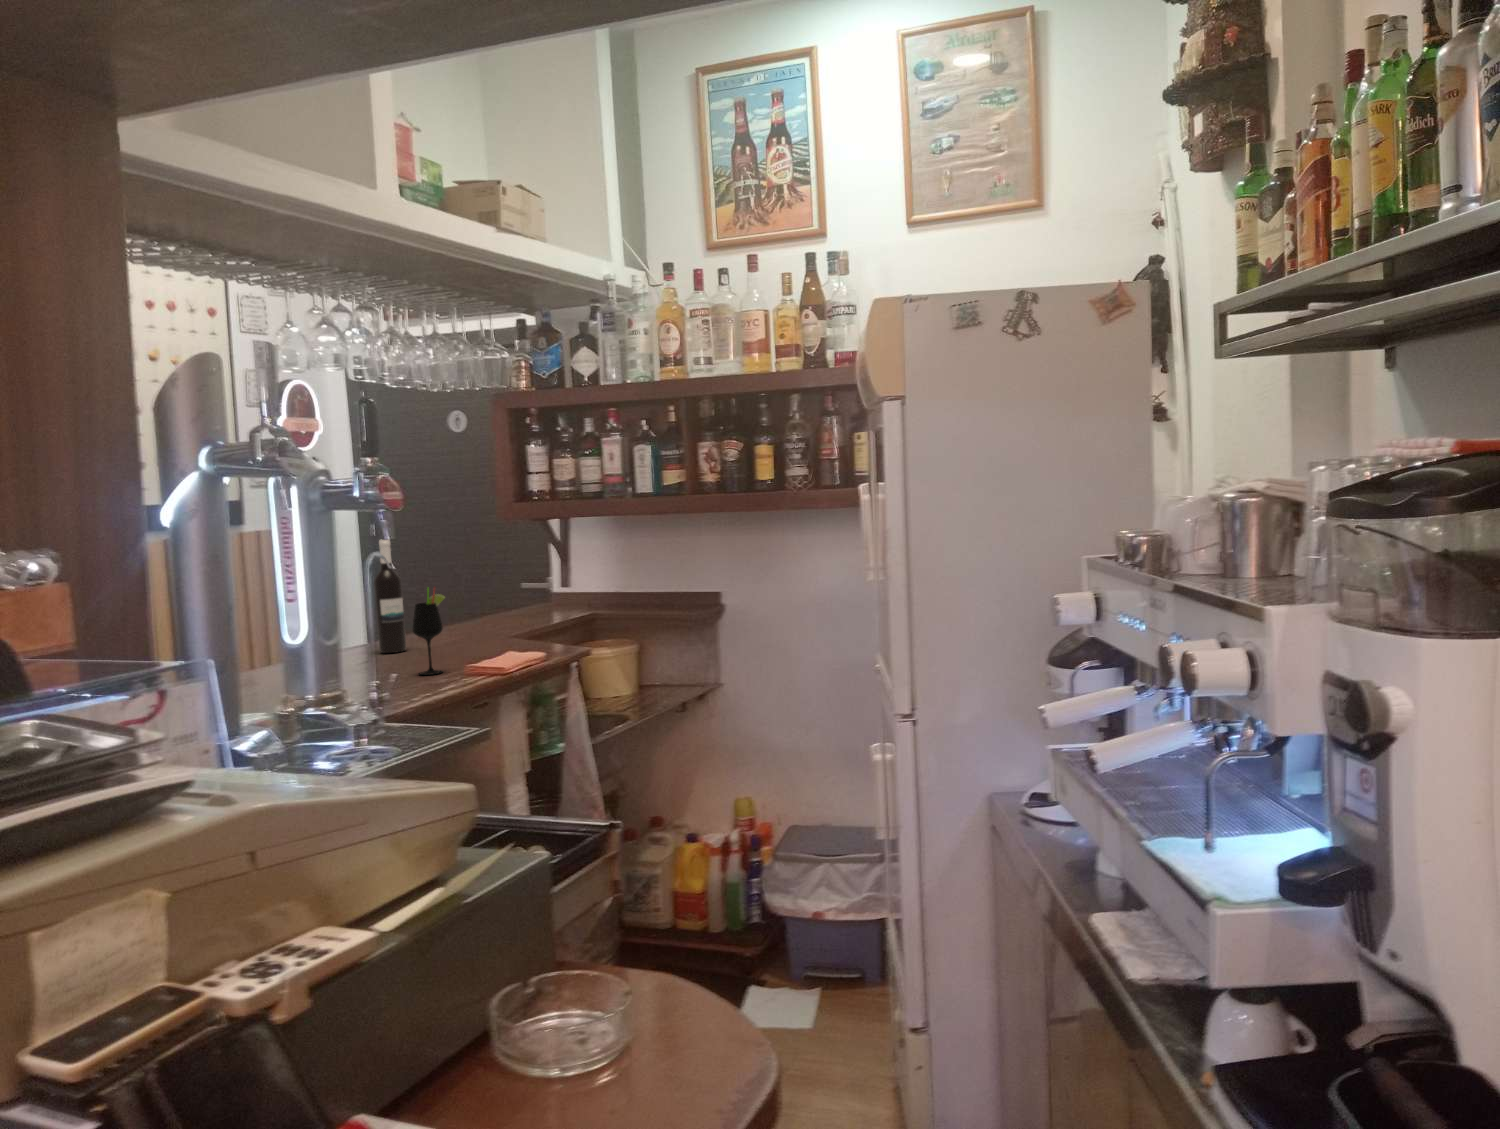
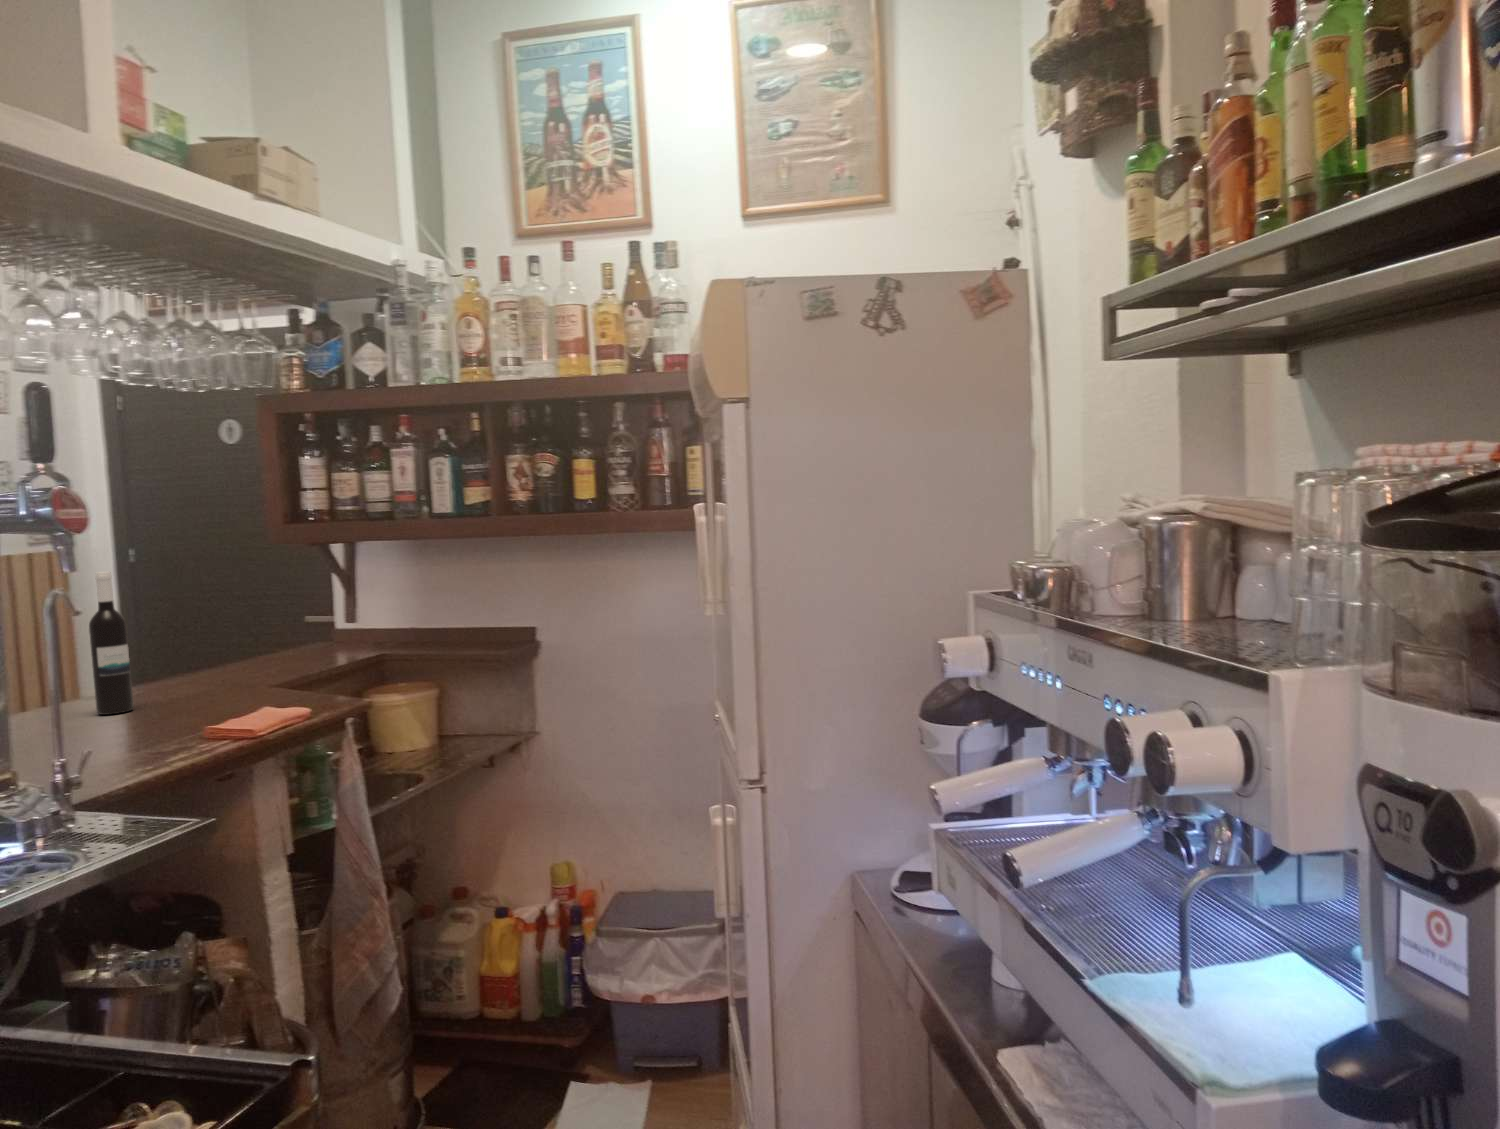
wine glass: present [413,588,445,675] -> none [130,633,175,746]

